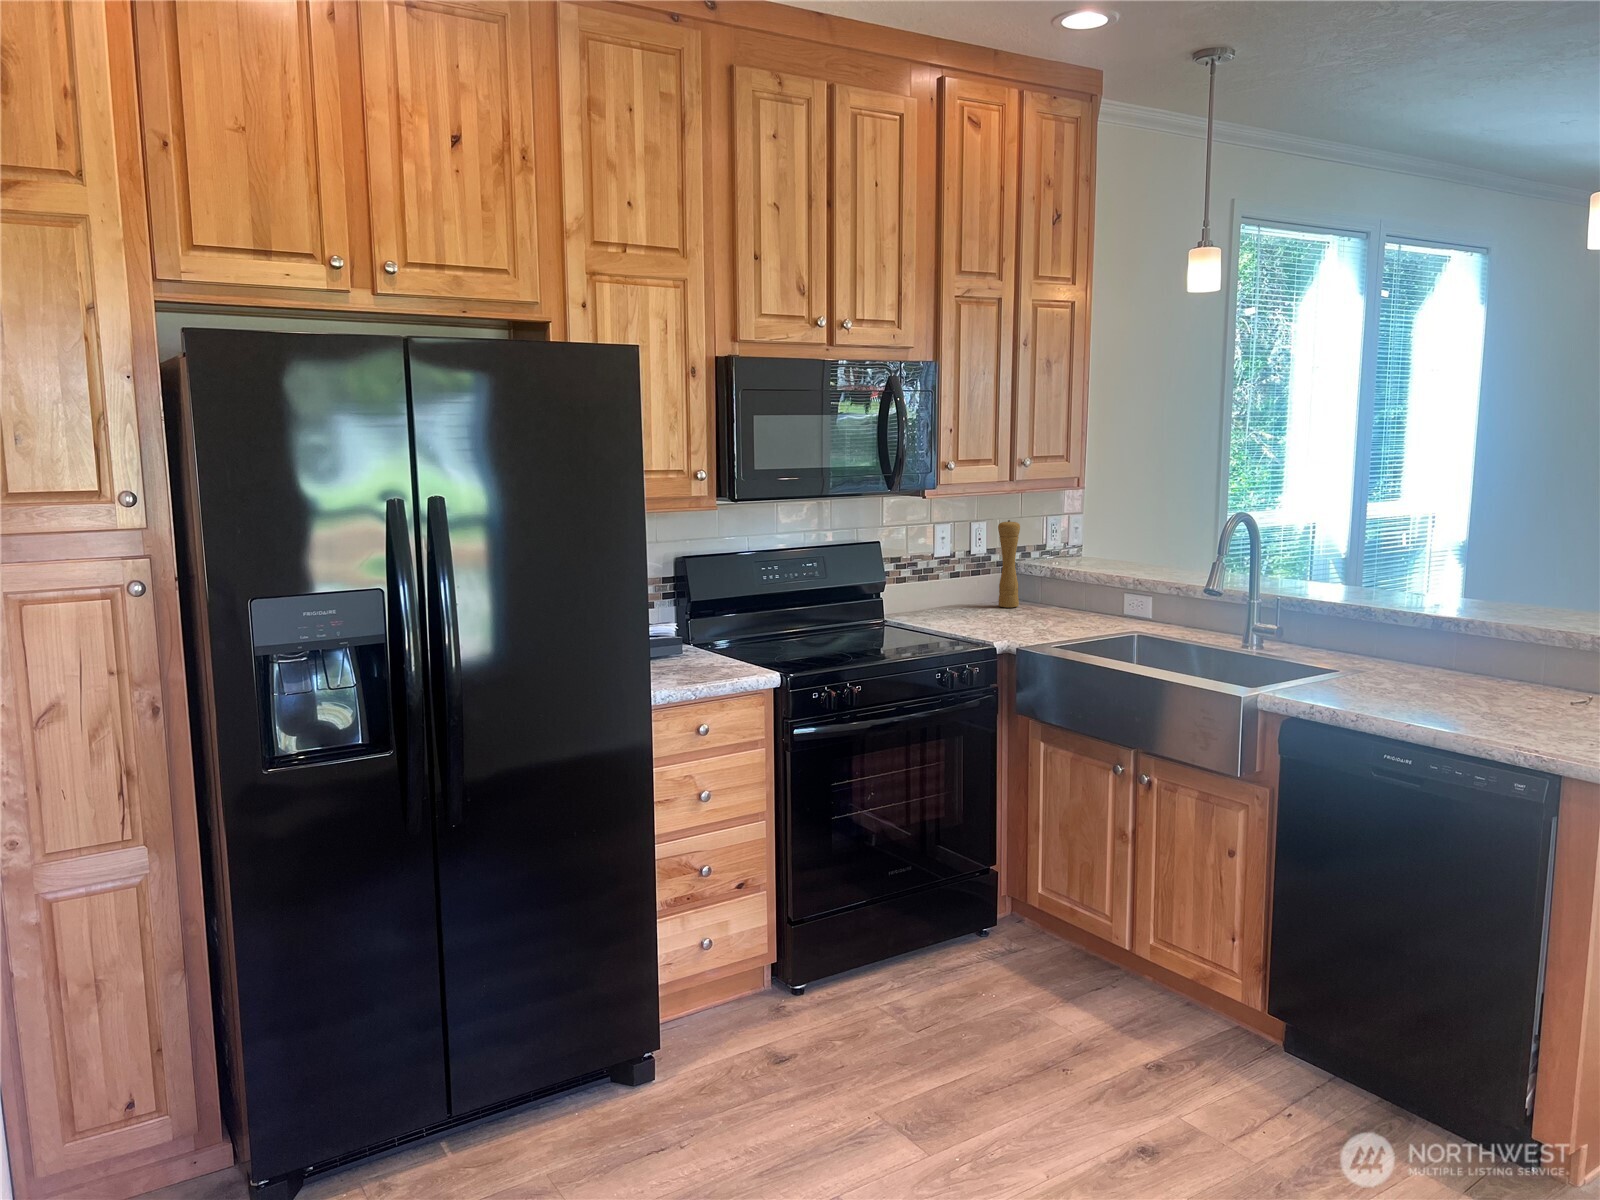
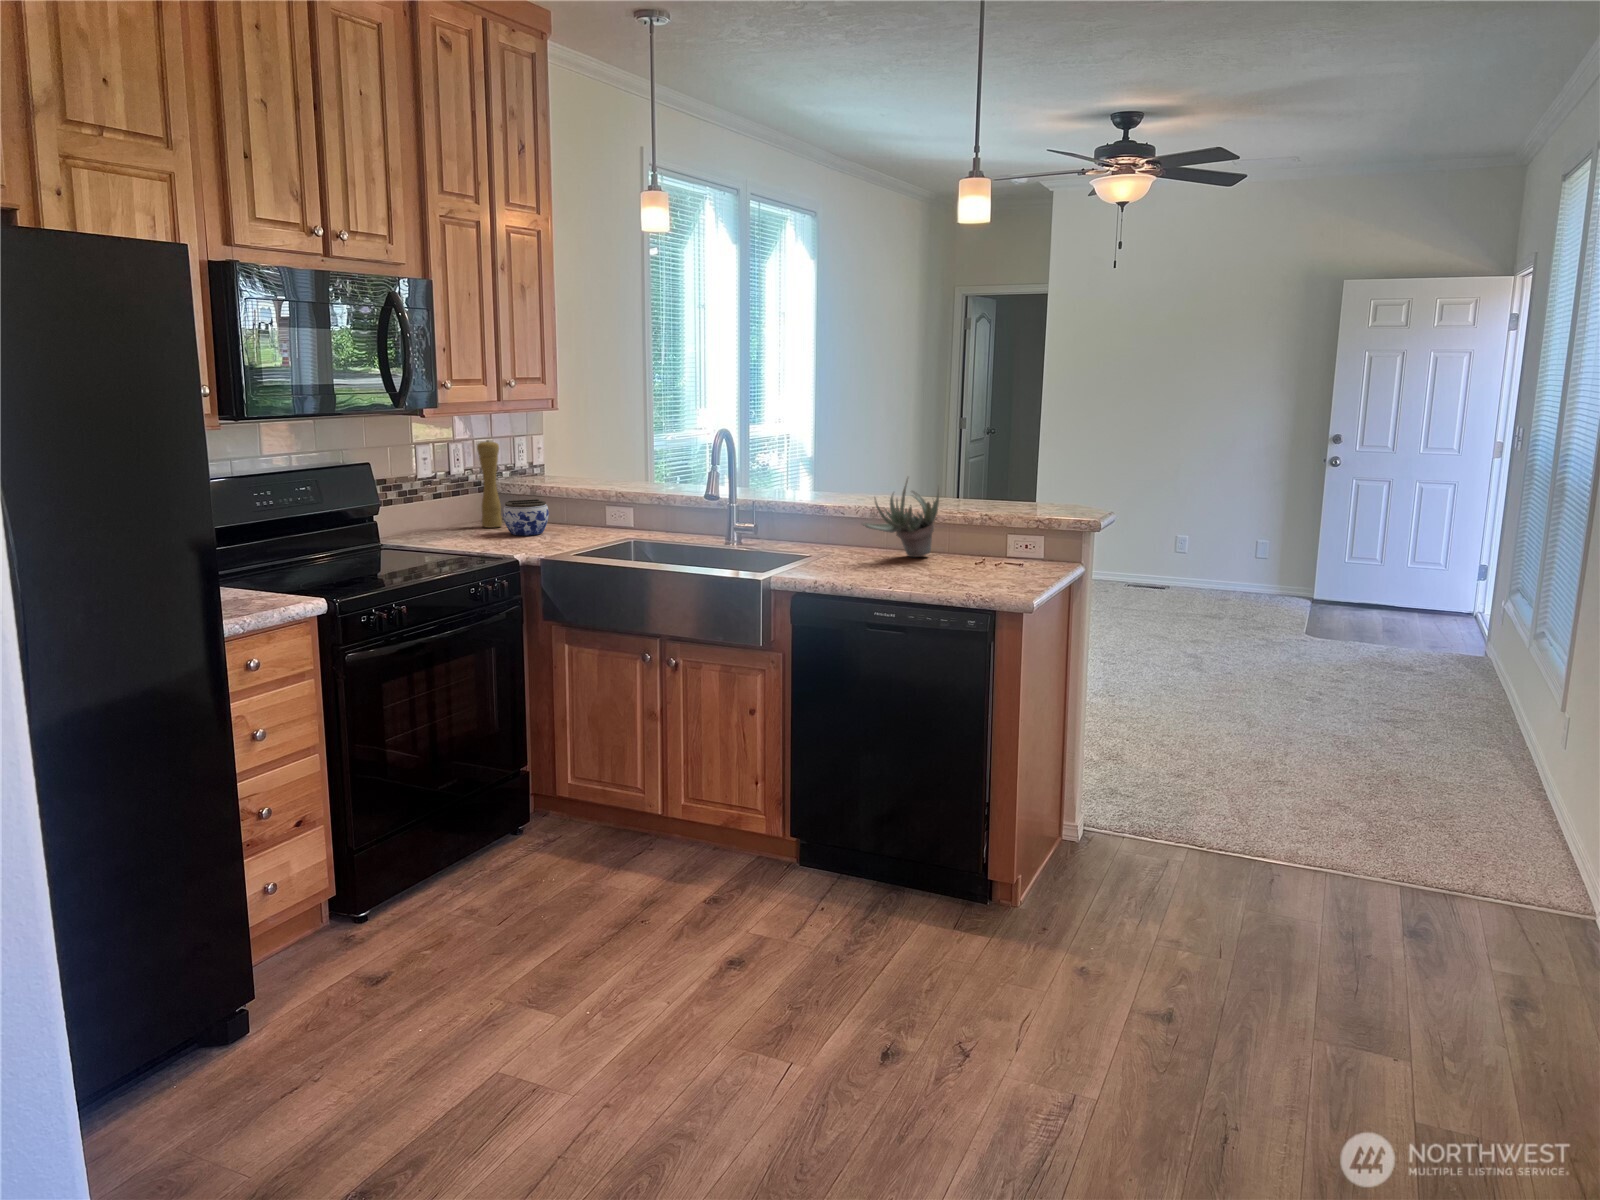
succulent plant: none [1408,581,1531,686] -> present [862,478,939,557]
jar: none [1012,582,1059,619] -> present [503,499,549,536]

